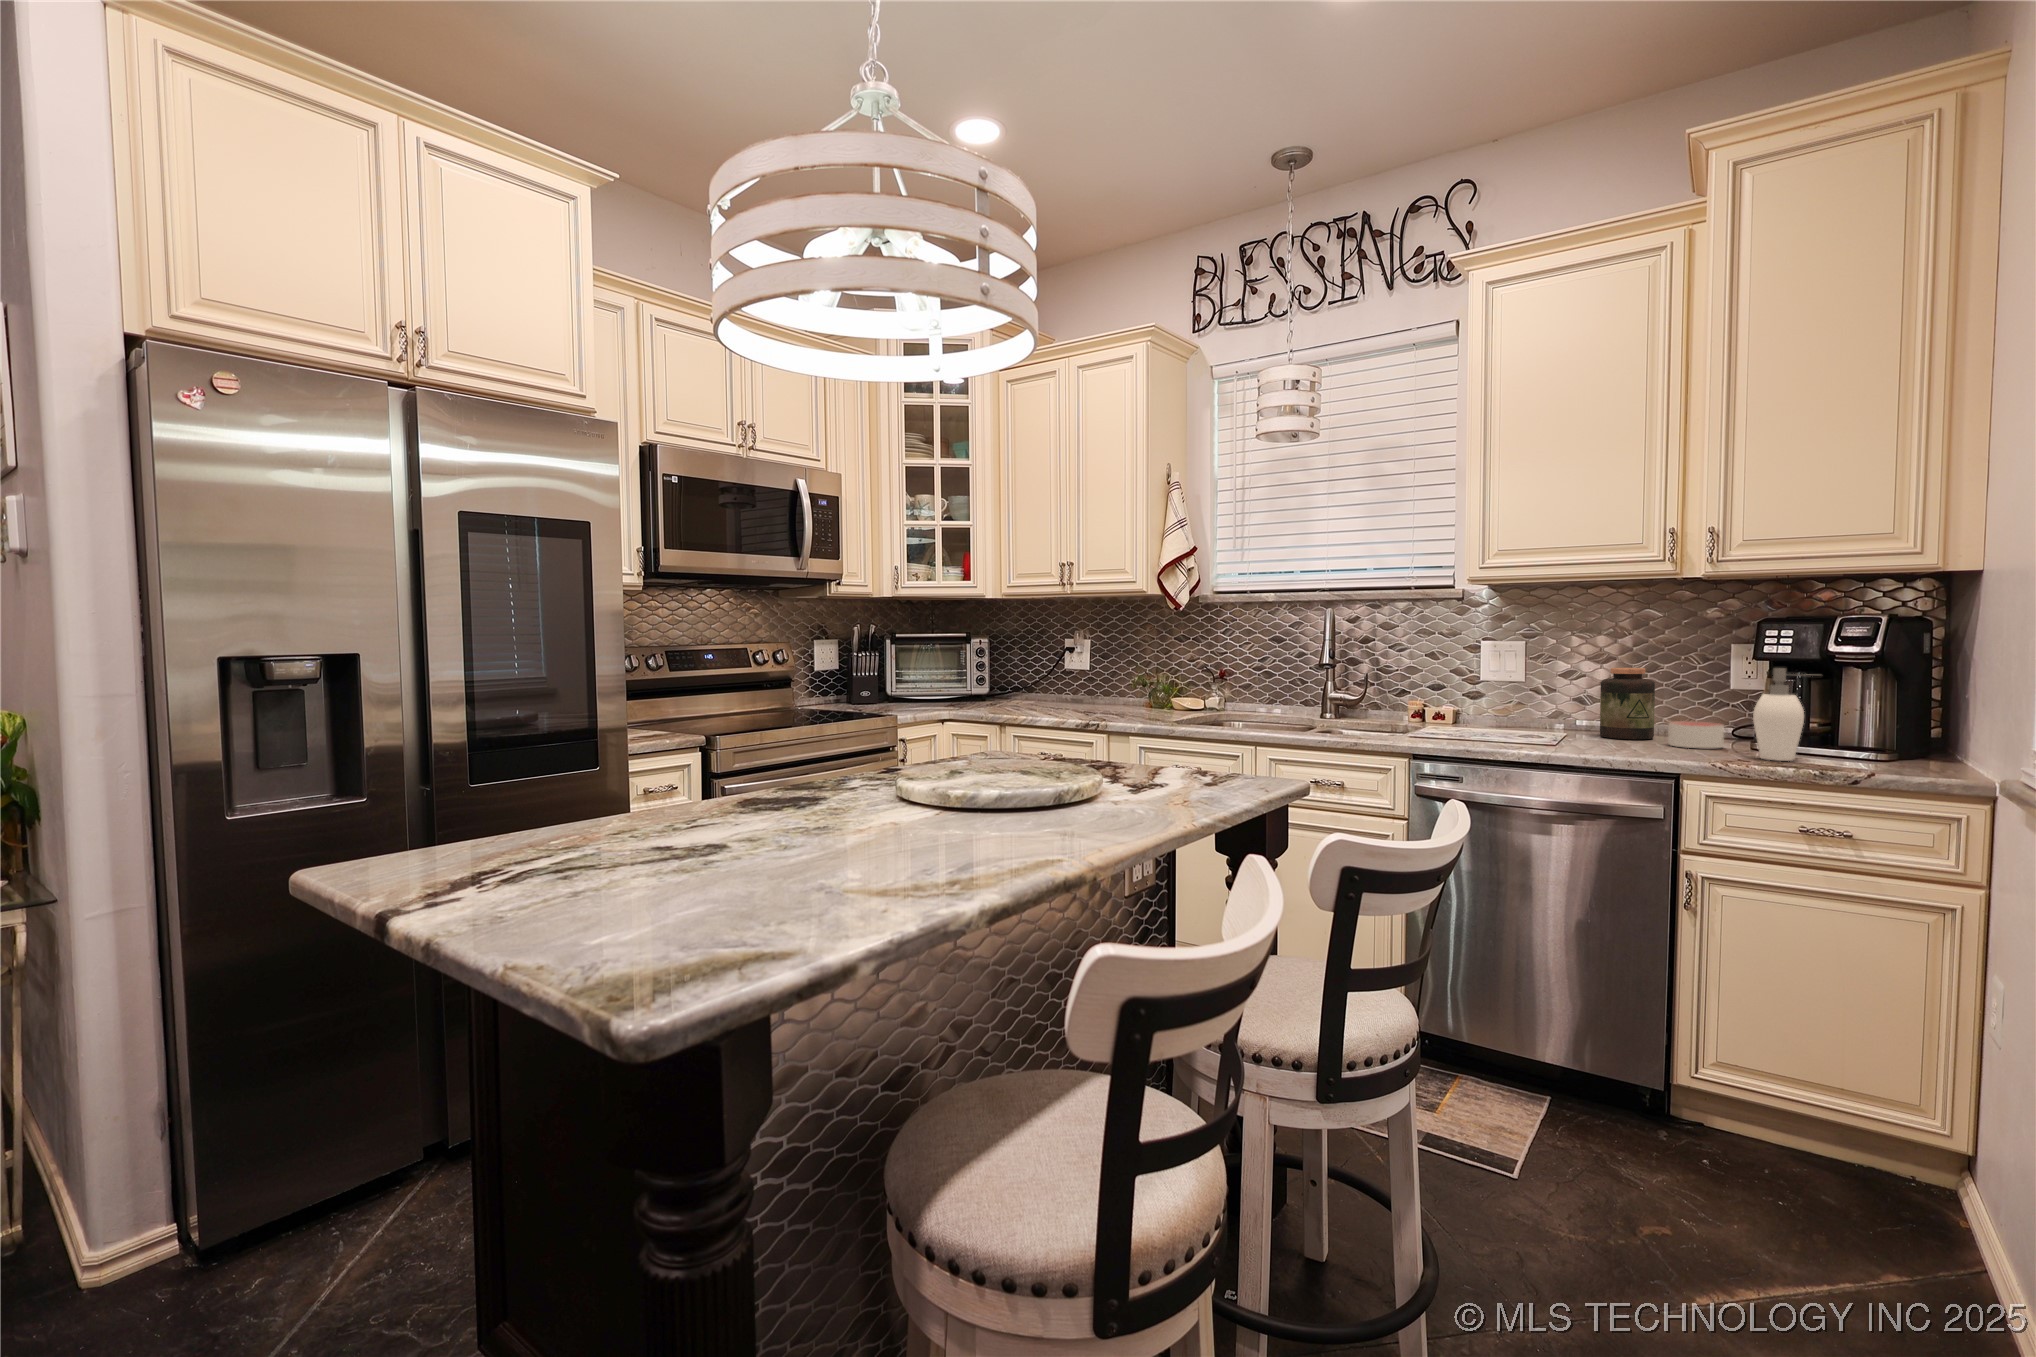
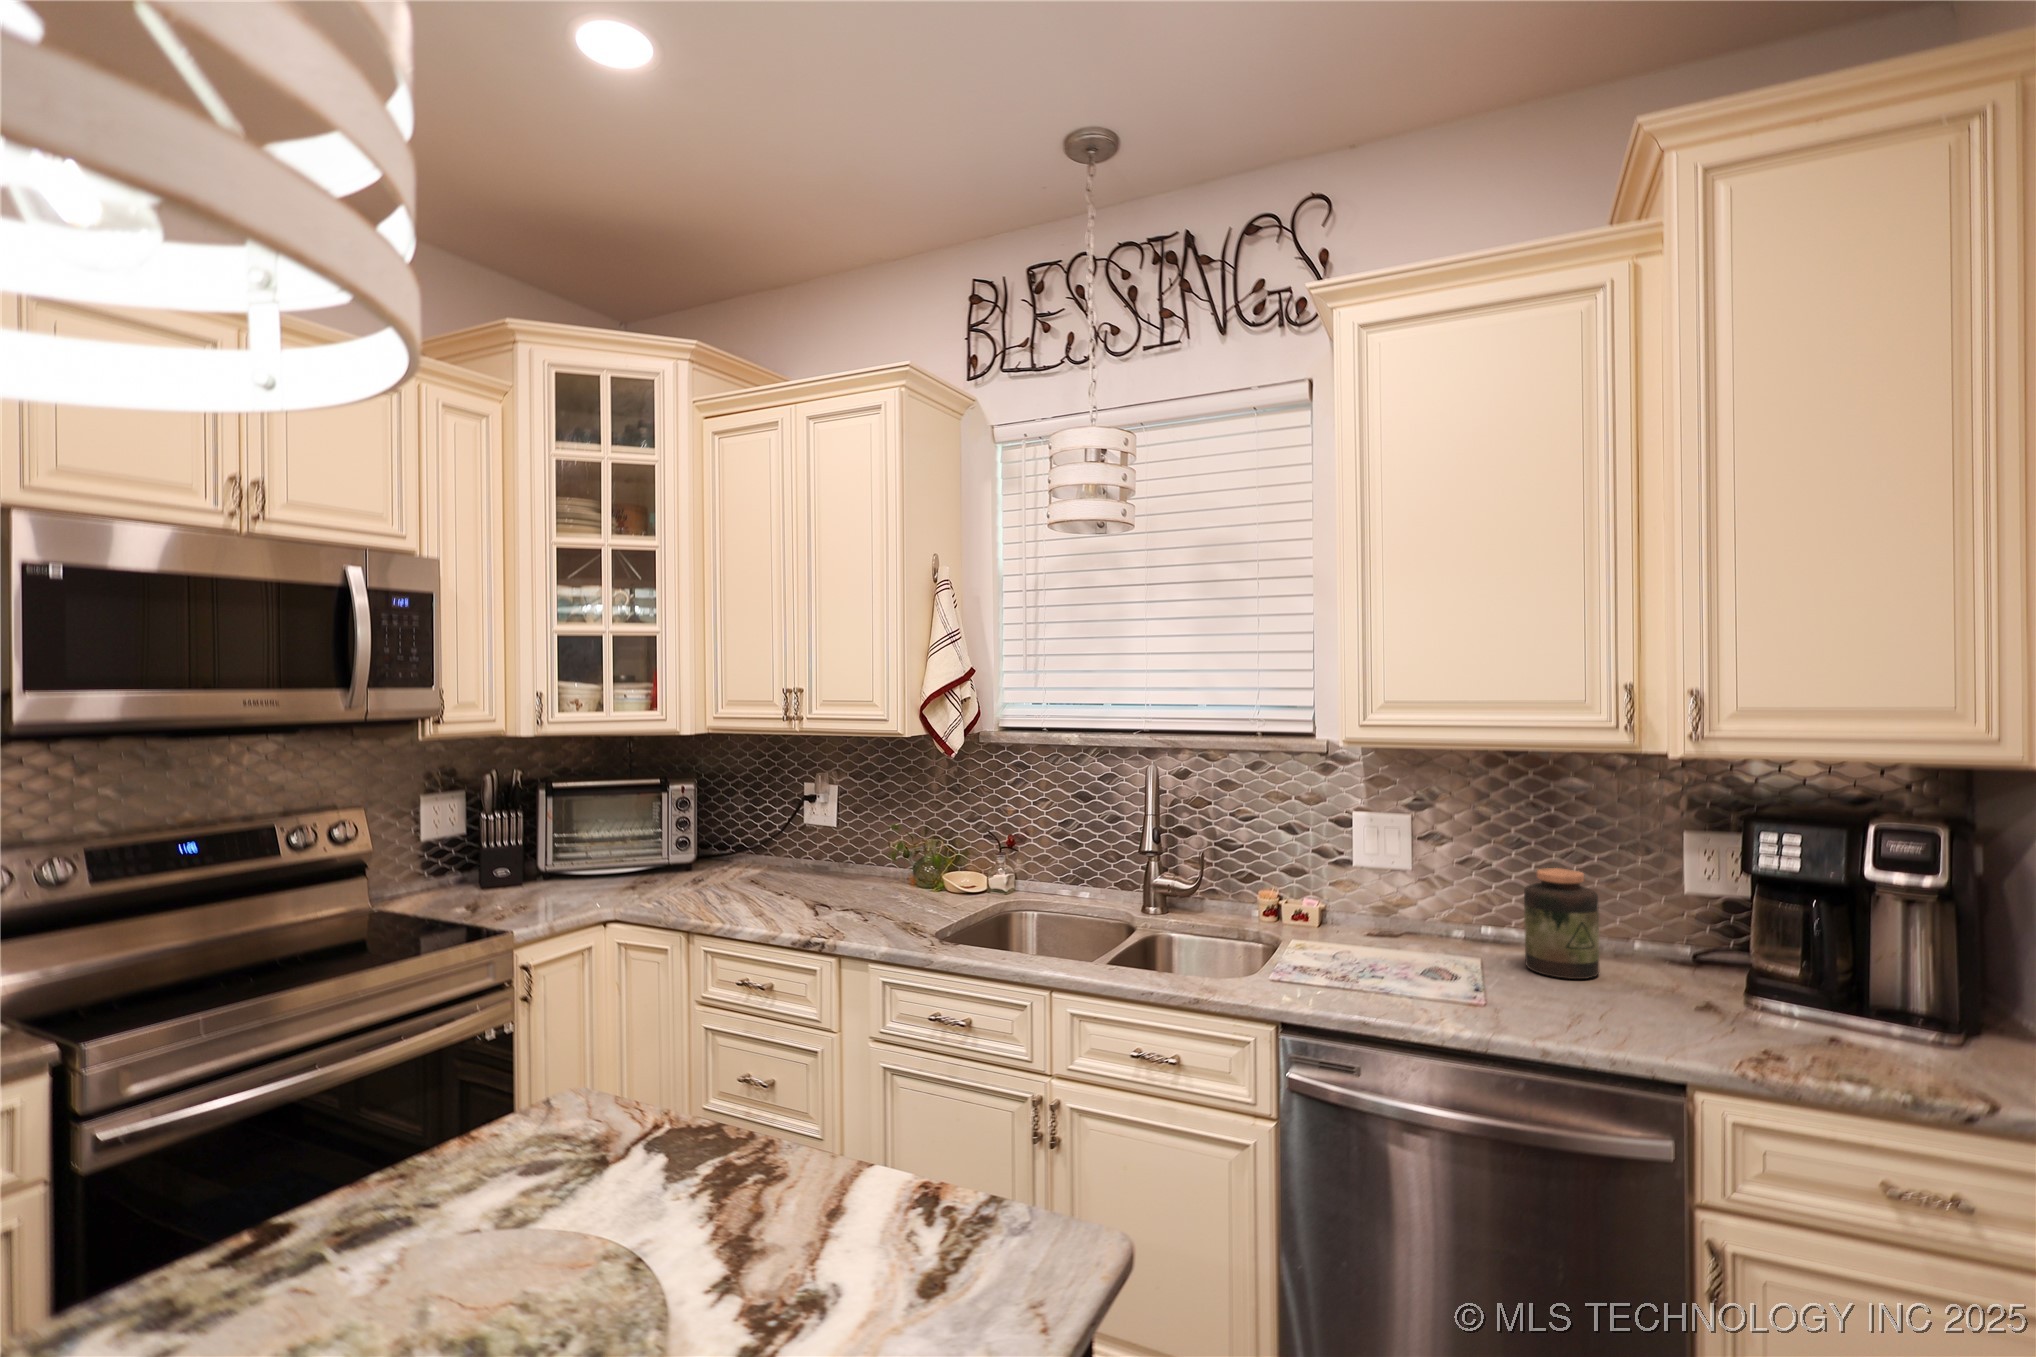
soap dispenser: present [1753,668,1804,761] -> none [1772,911,1877,1059]
candle: present [1668,721,1724,748] -> none [1630,959,1709,1011]

